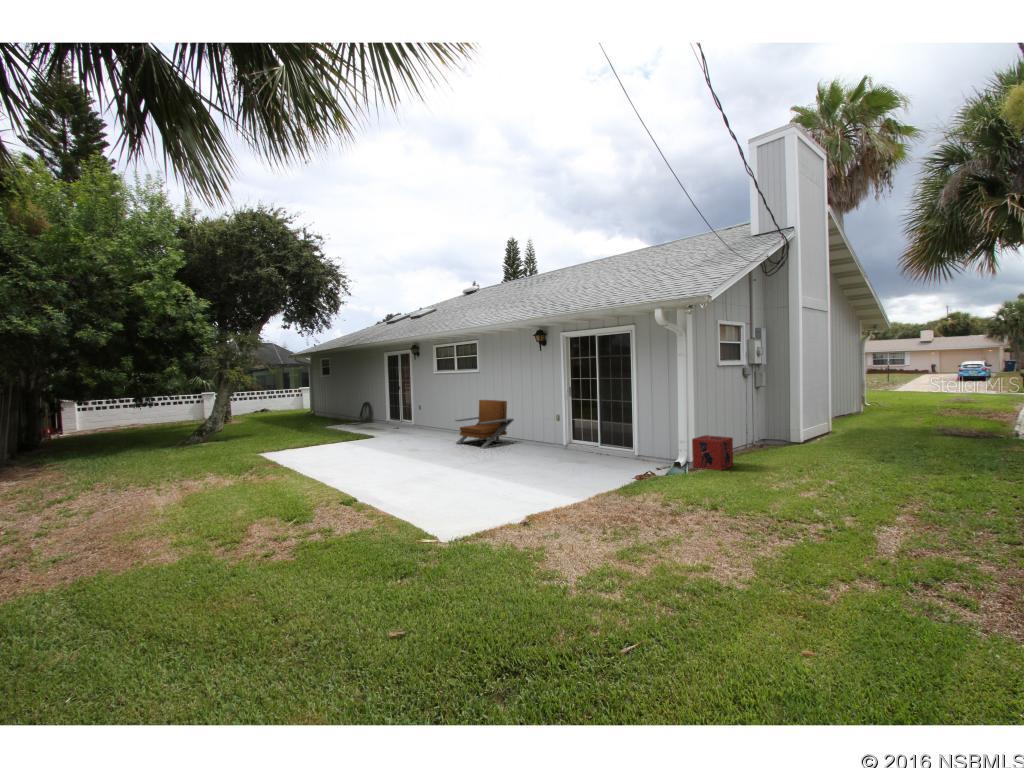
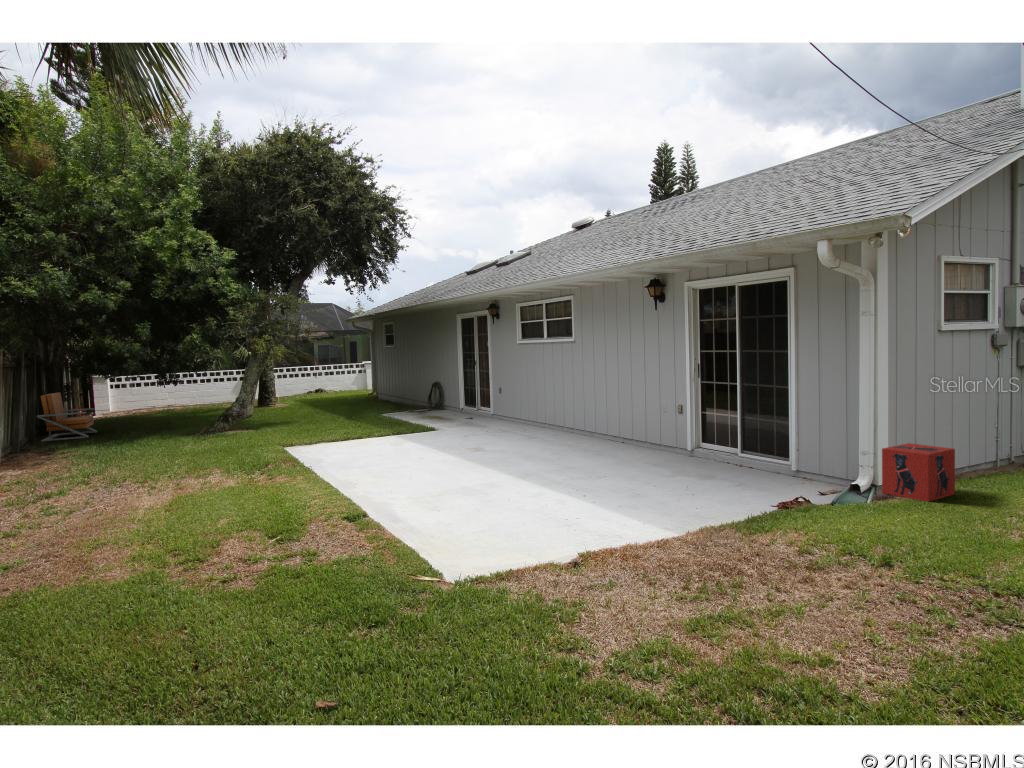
lounge chair: present [455,400,514,448] -> present [37,392,97,441]

